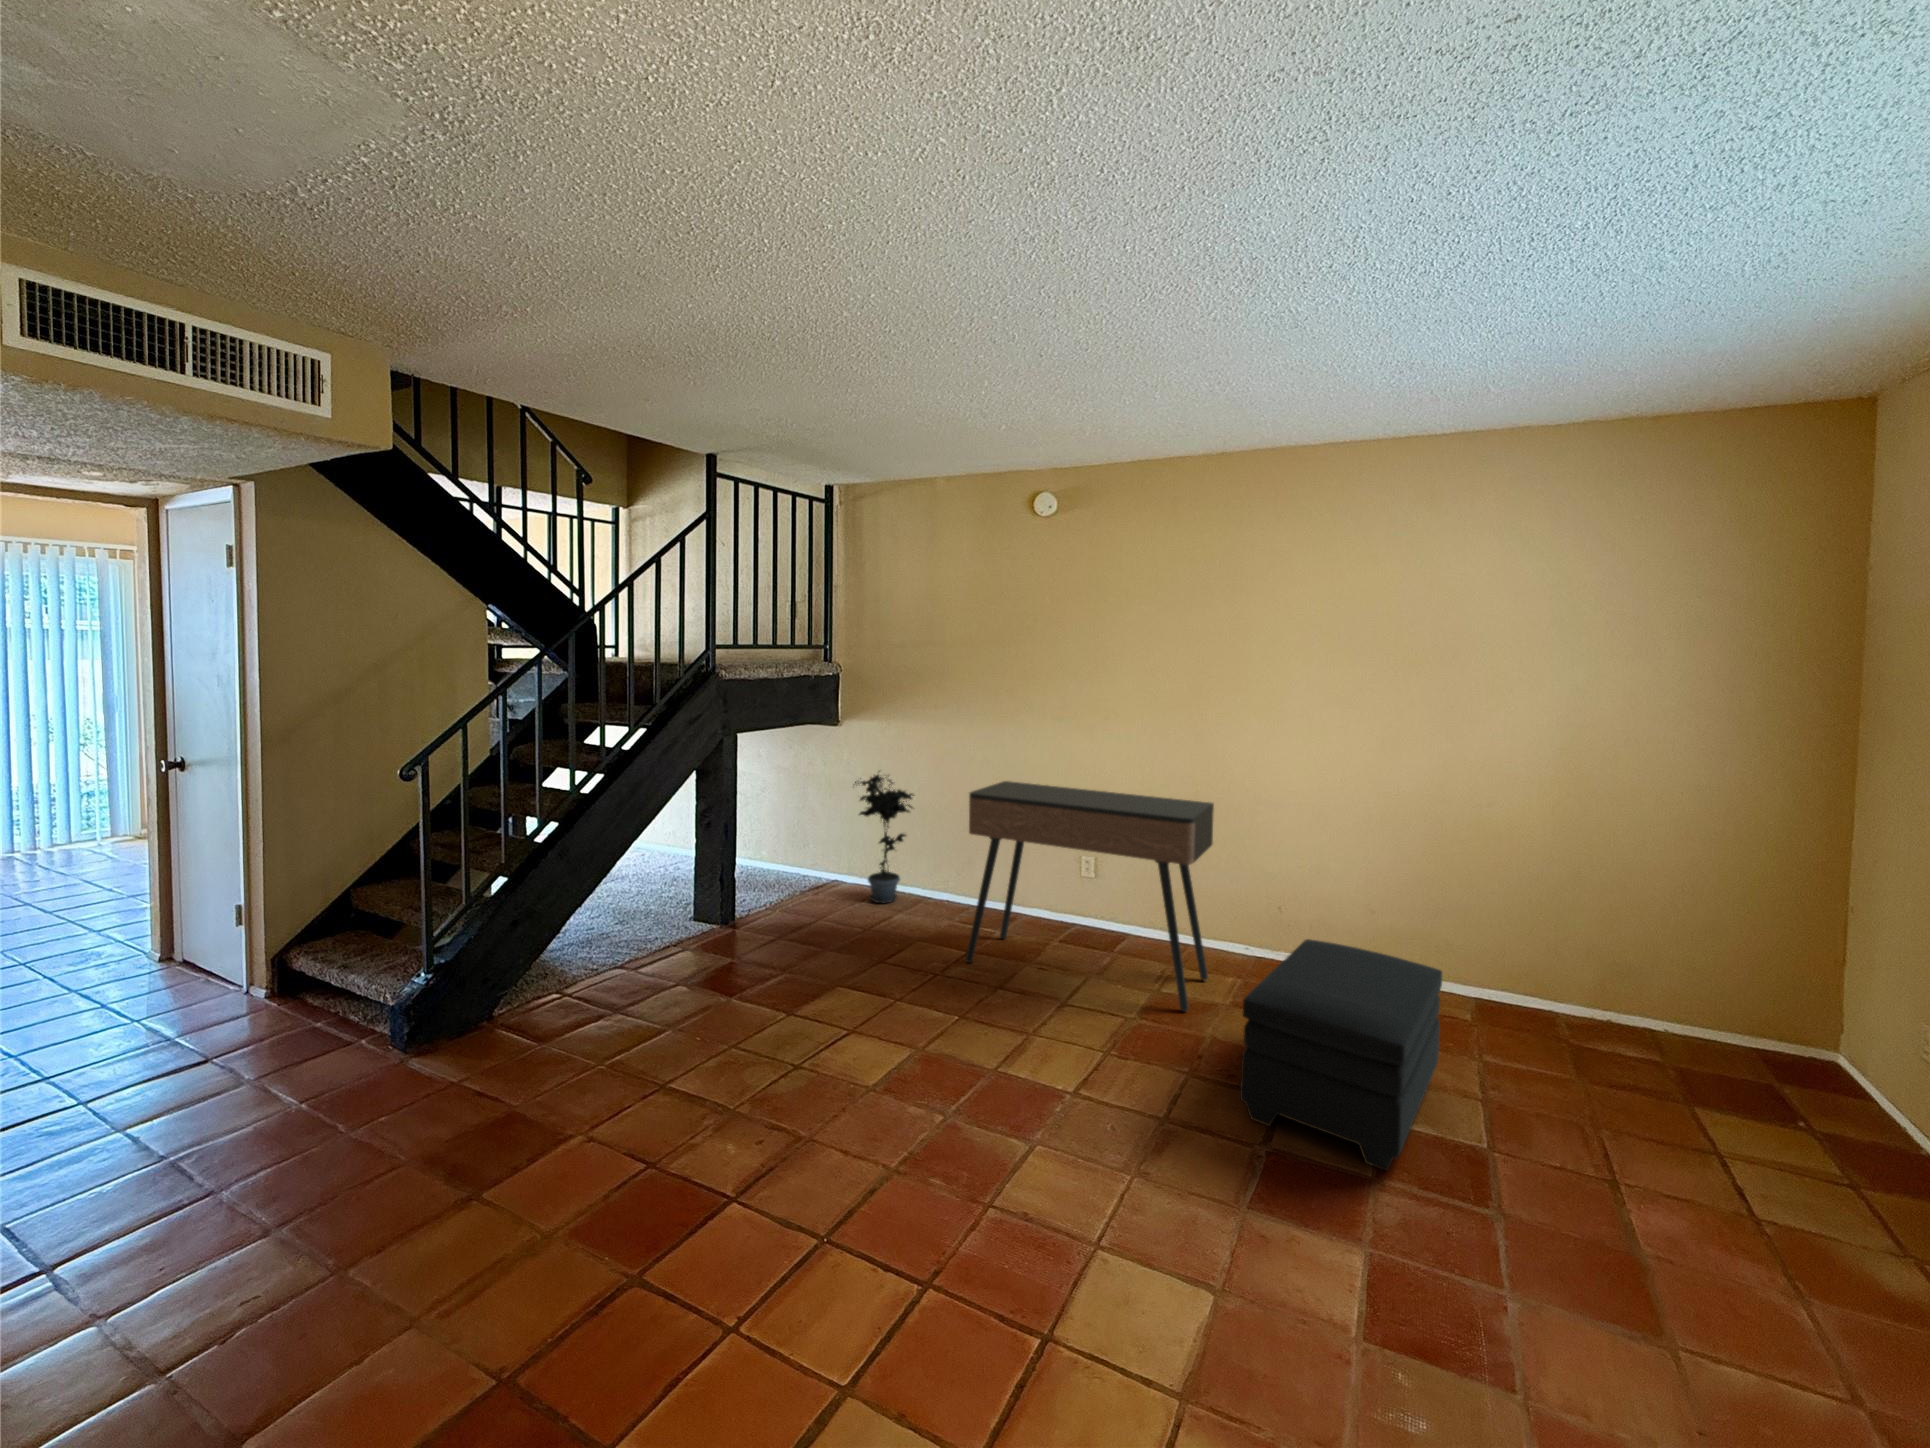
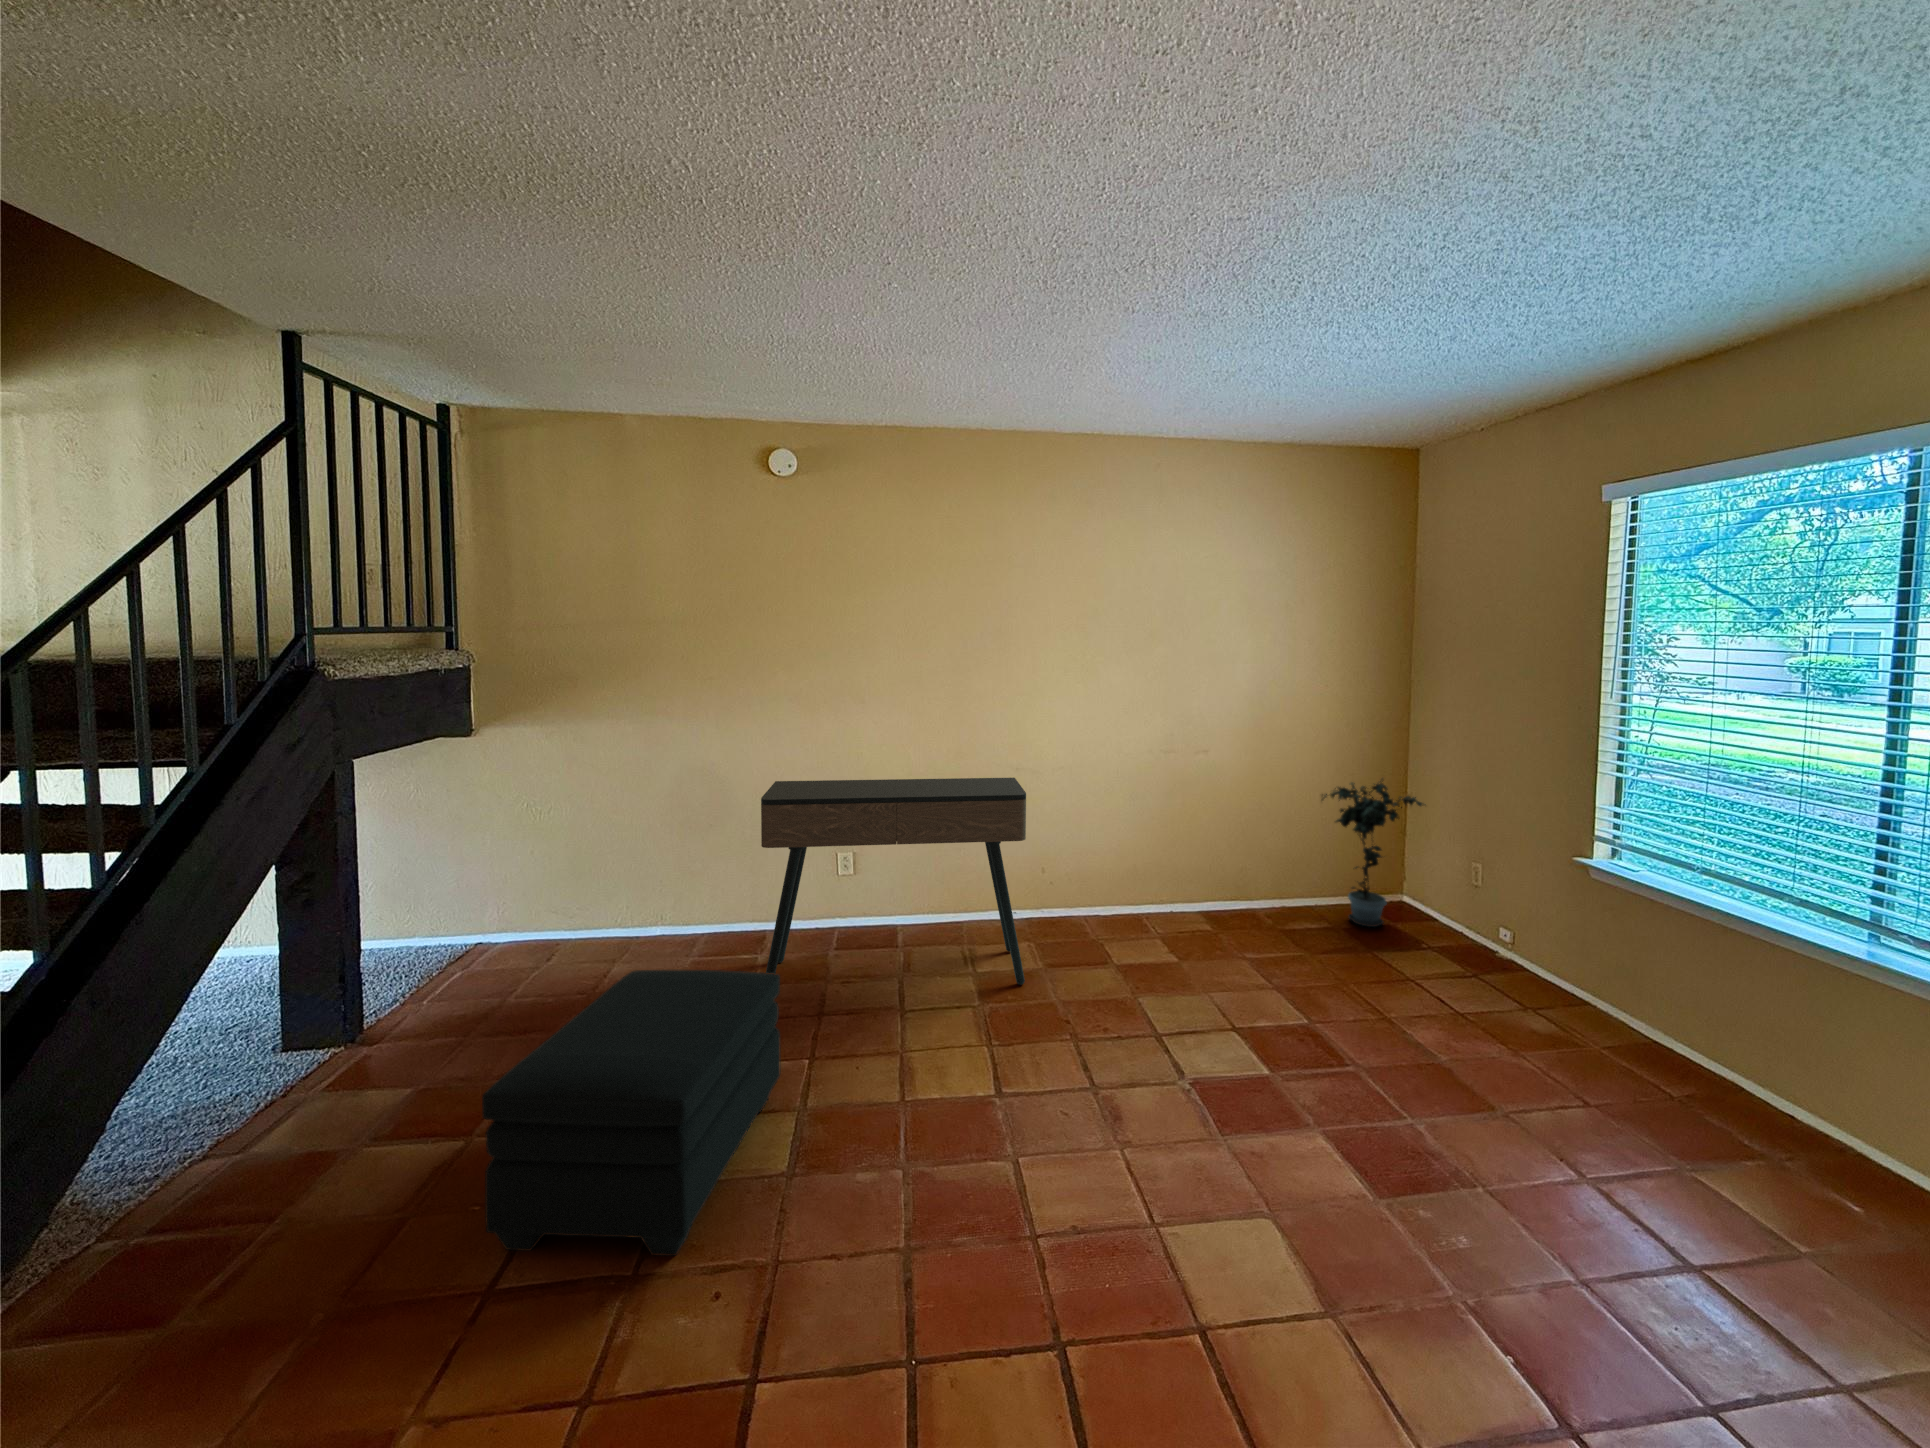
potted plant: present [853,775,914,903] -> present [1322,779,1426,927]
ottoman: present [1240,939,1442,1171] -> present [482,970,781,1256]

